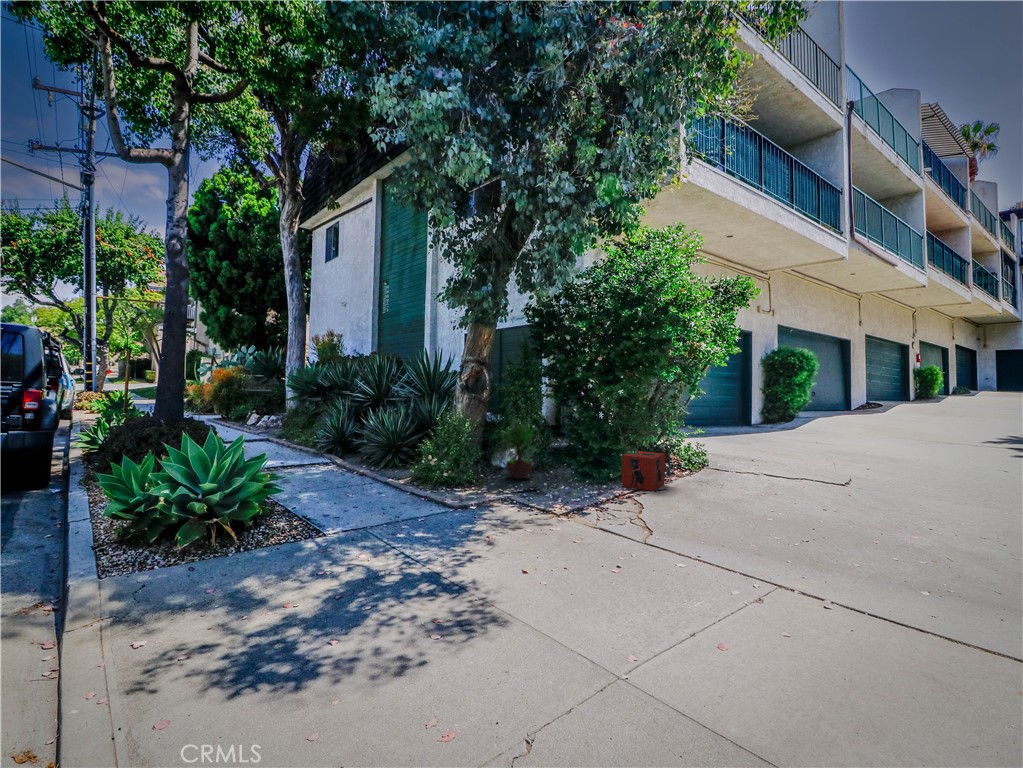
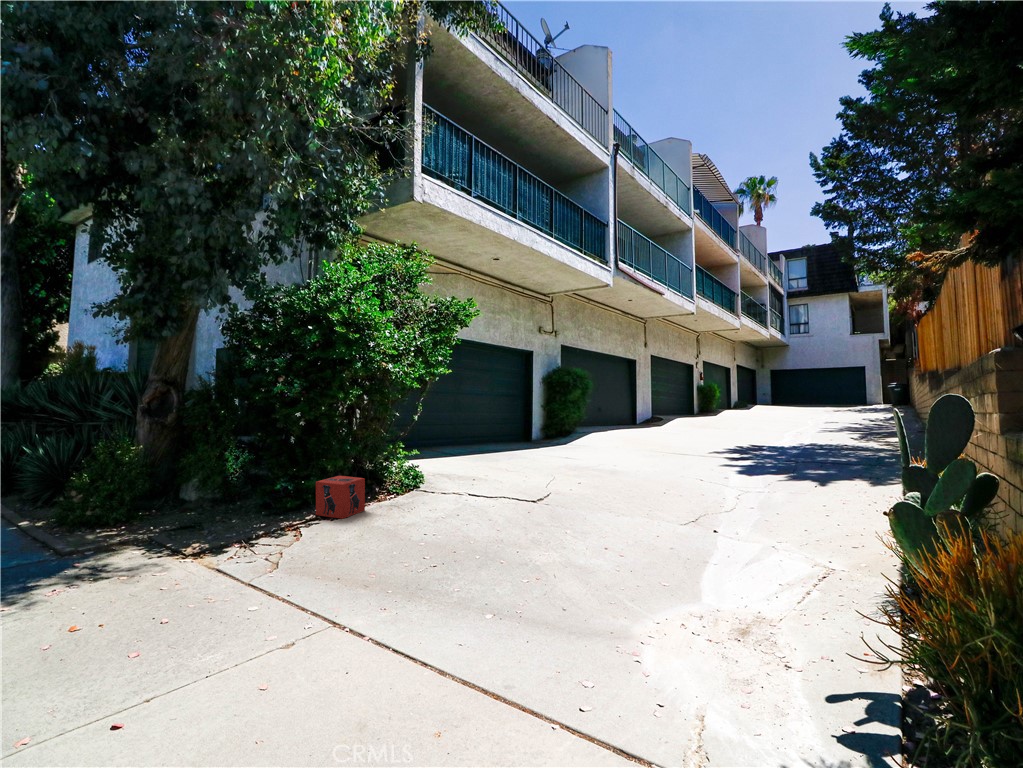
potted tree: present [504,425,533,479] -> none [178,448,222,512]

